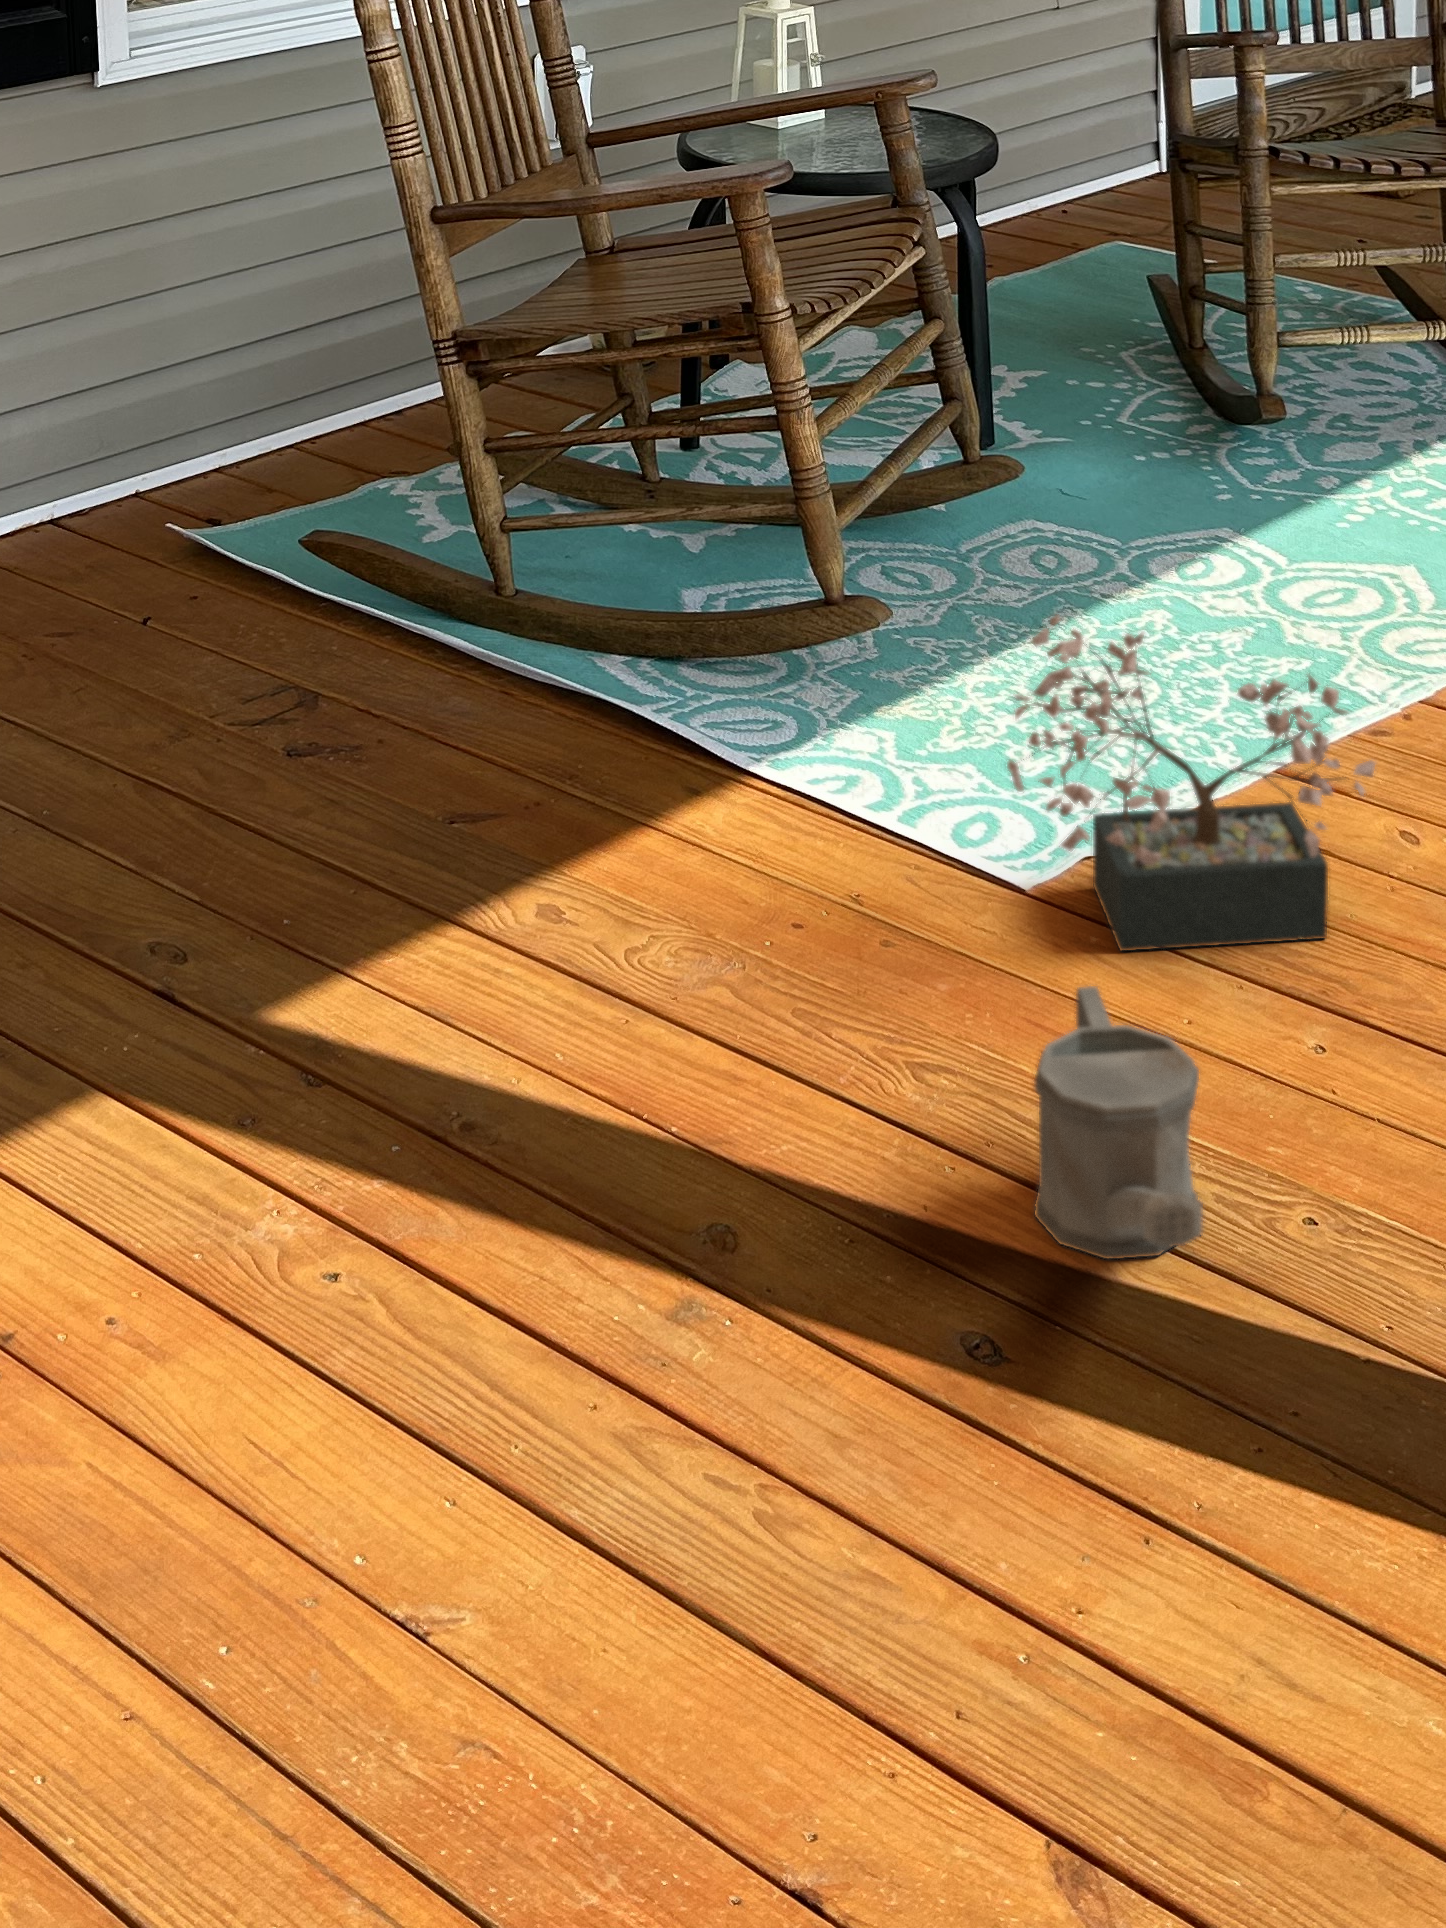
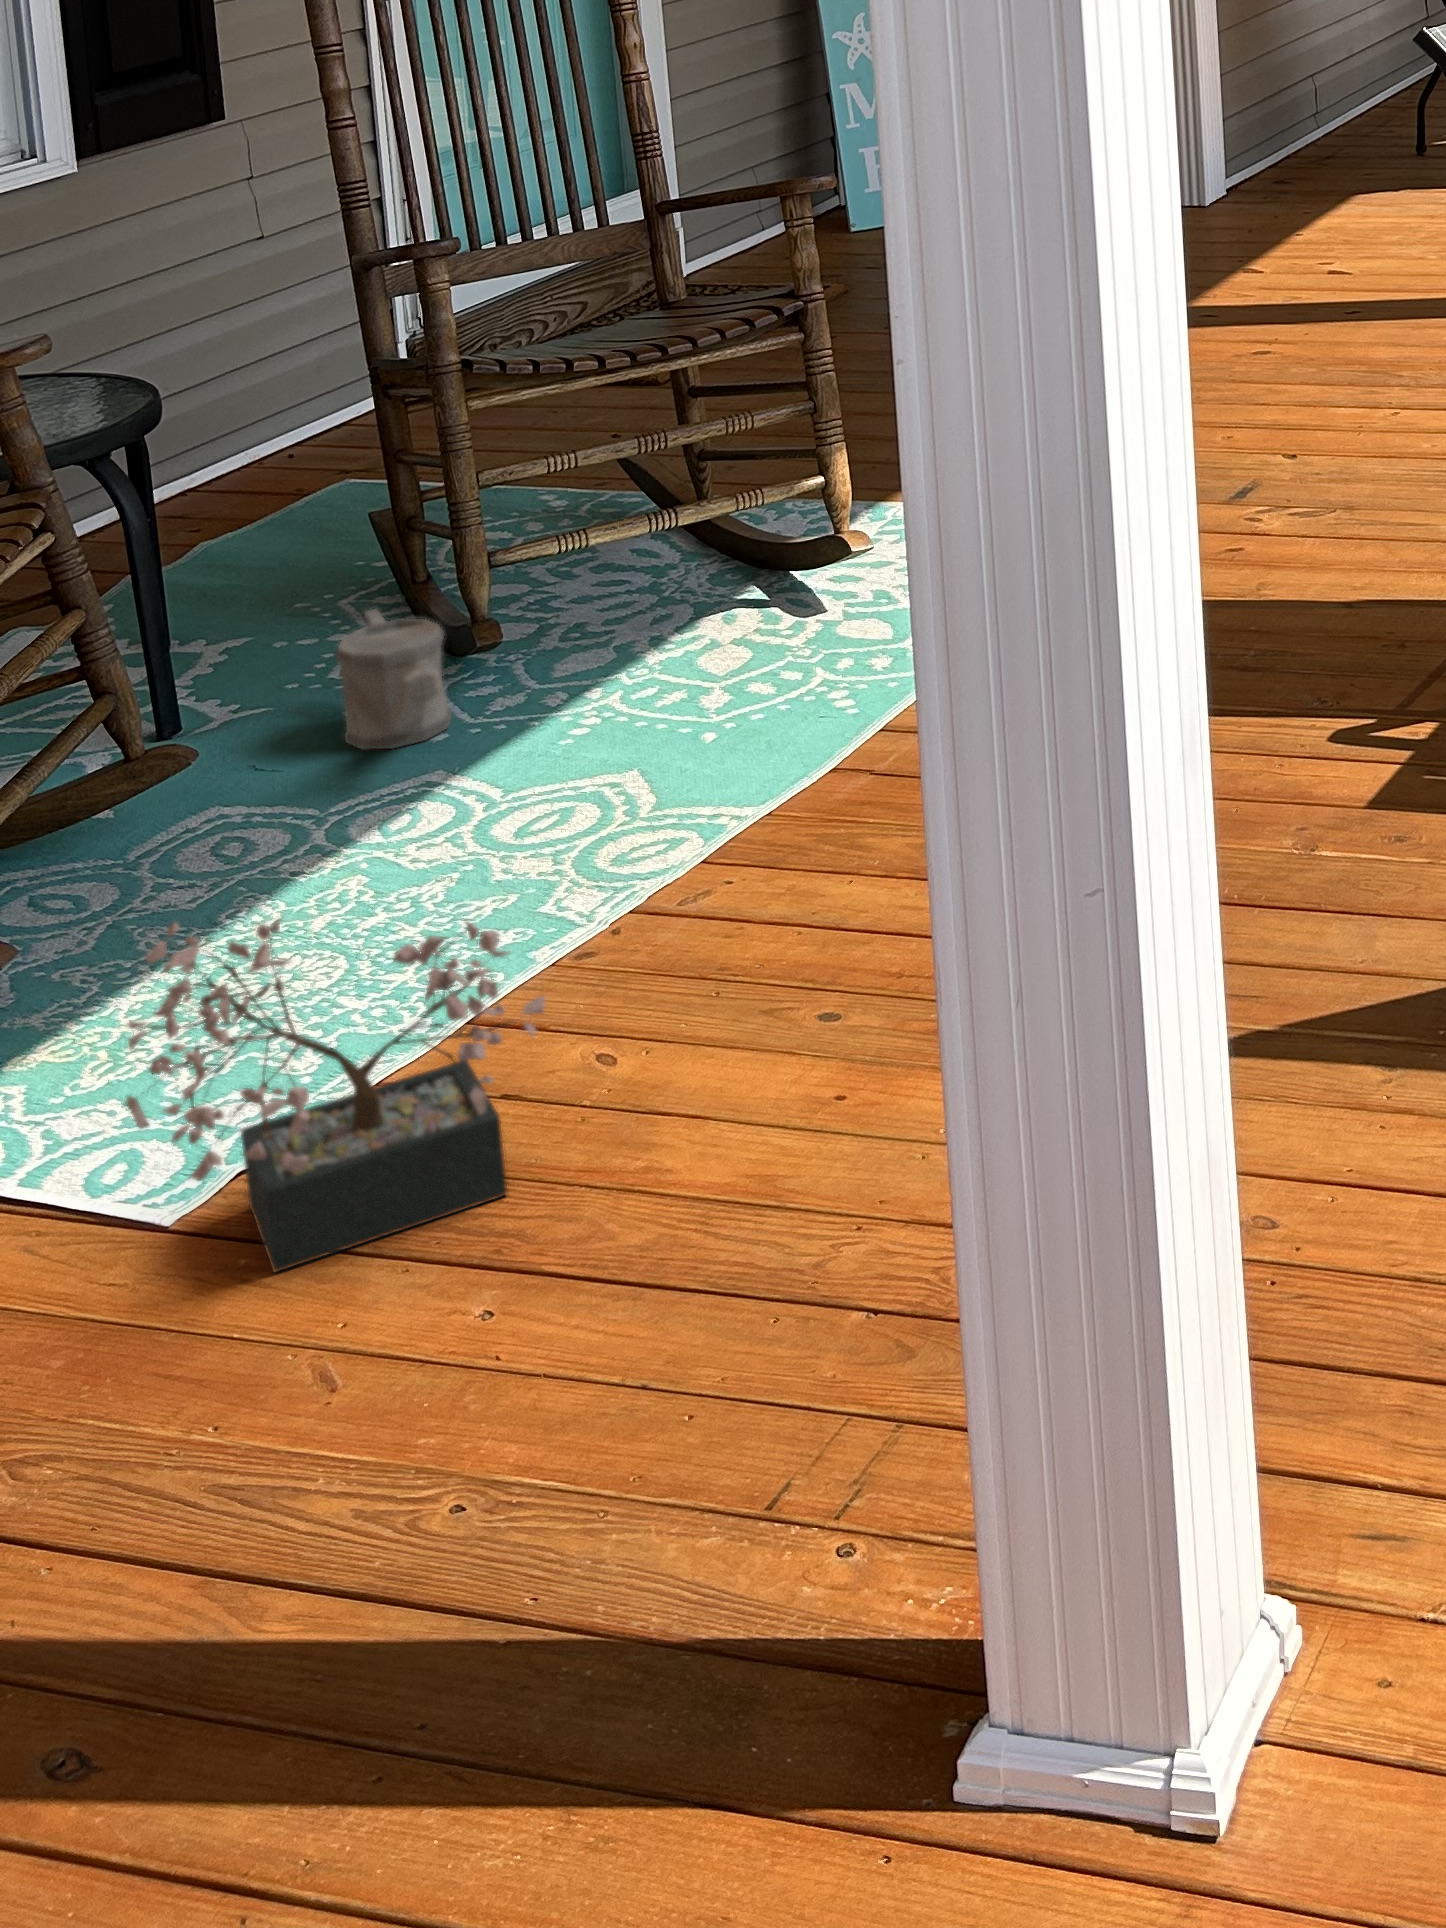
watering can: present [1034,986,1203,1259] -> present [336,609,452,750]

